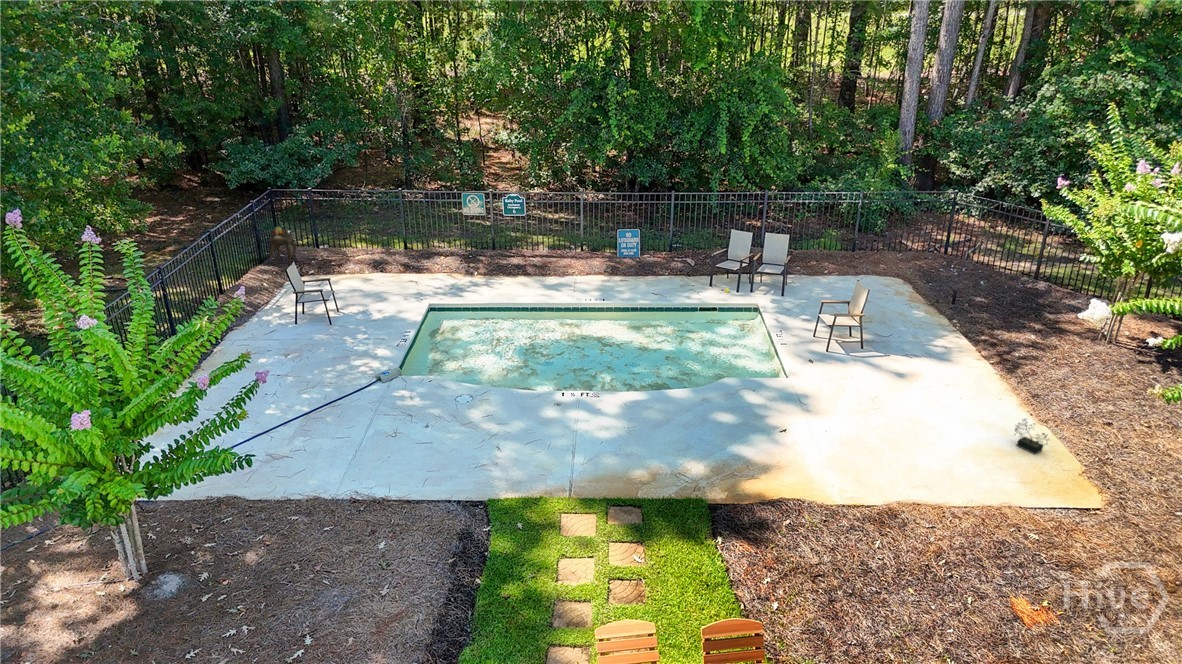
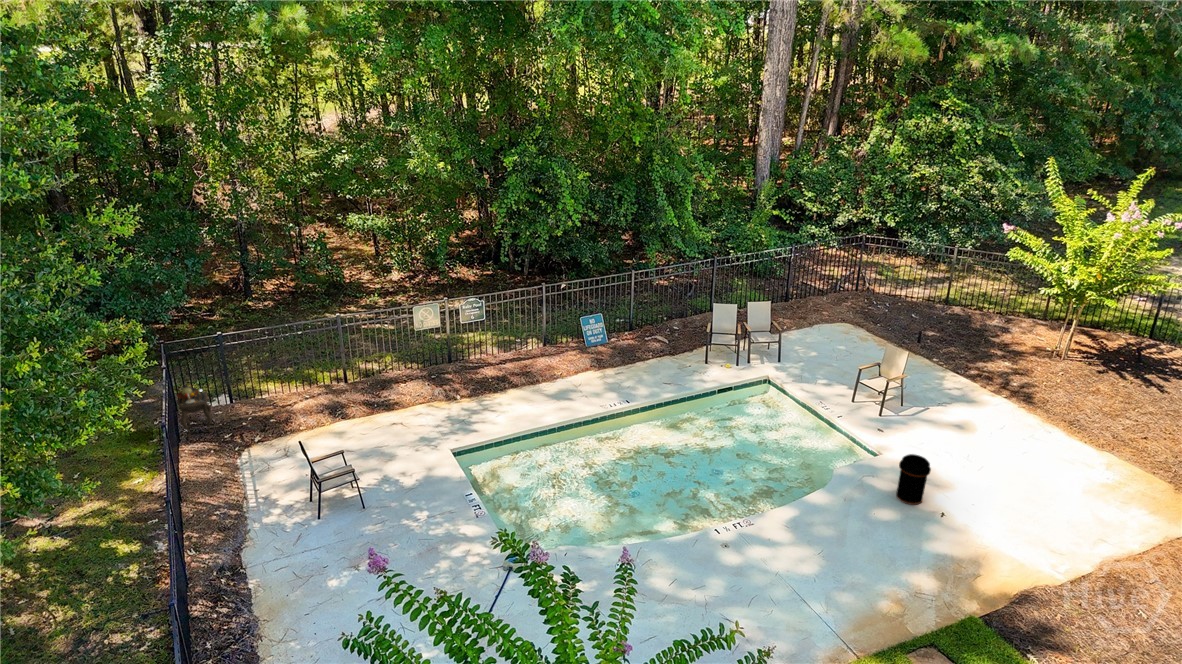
trash can: none [767,370,799,420] -> present [896,454,931,505]
decorative plant: present [1015,419,1047,455] -> none [1096,451,1132,483]

